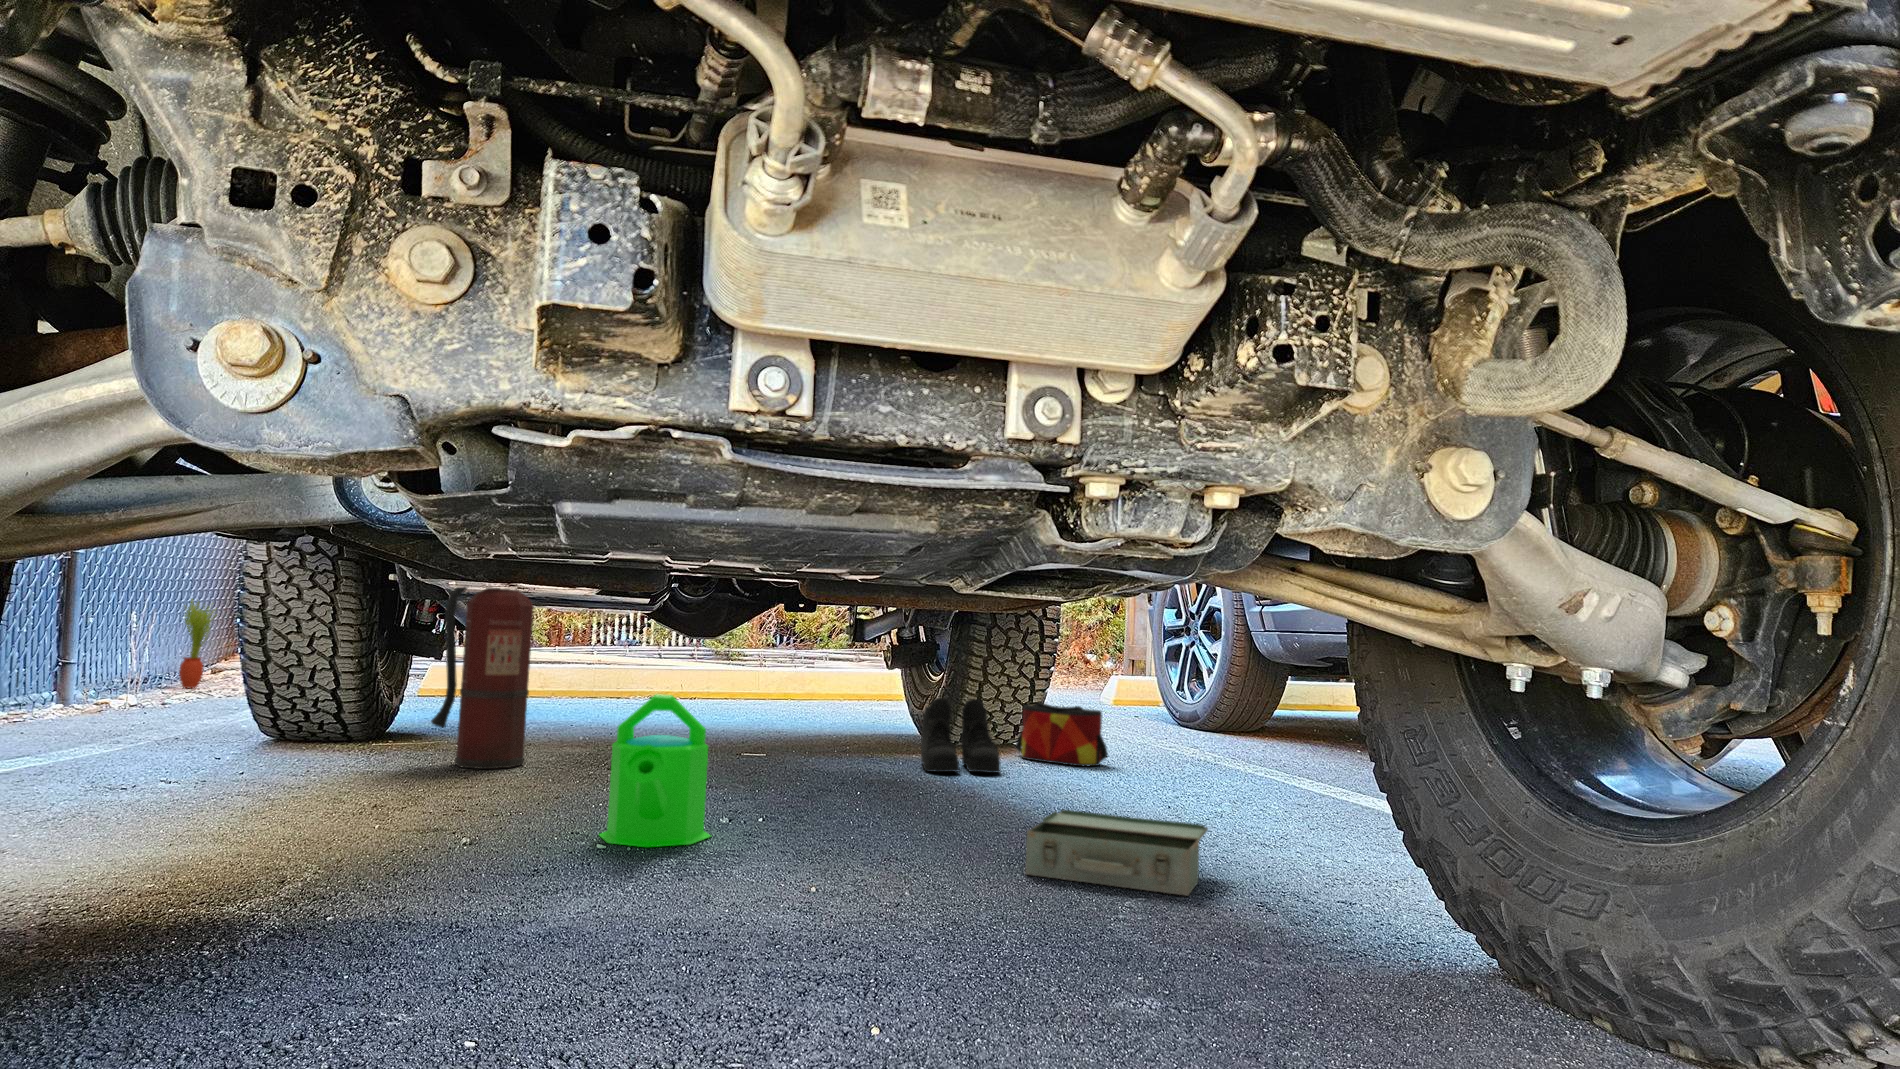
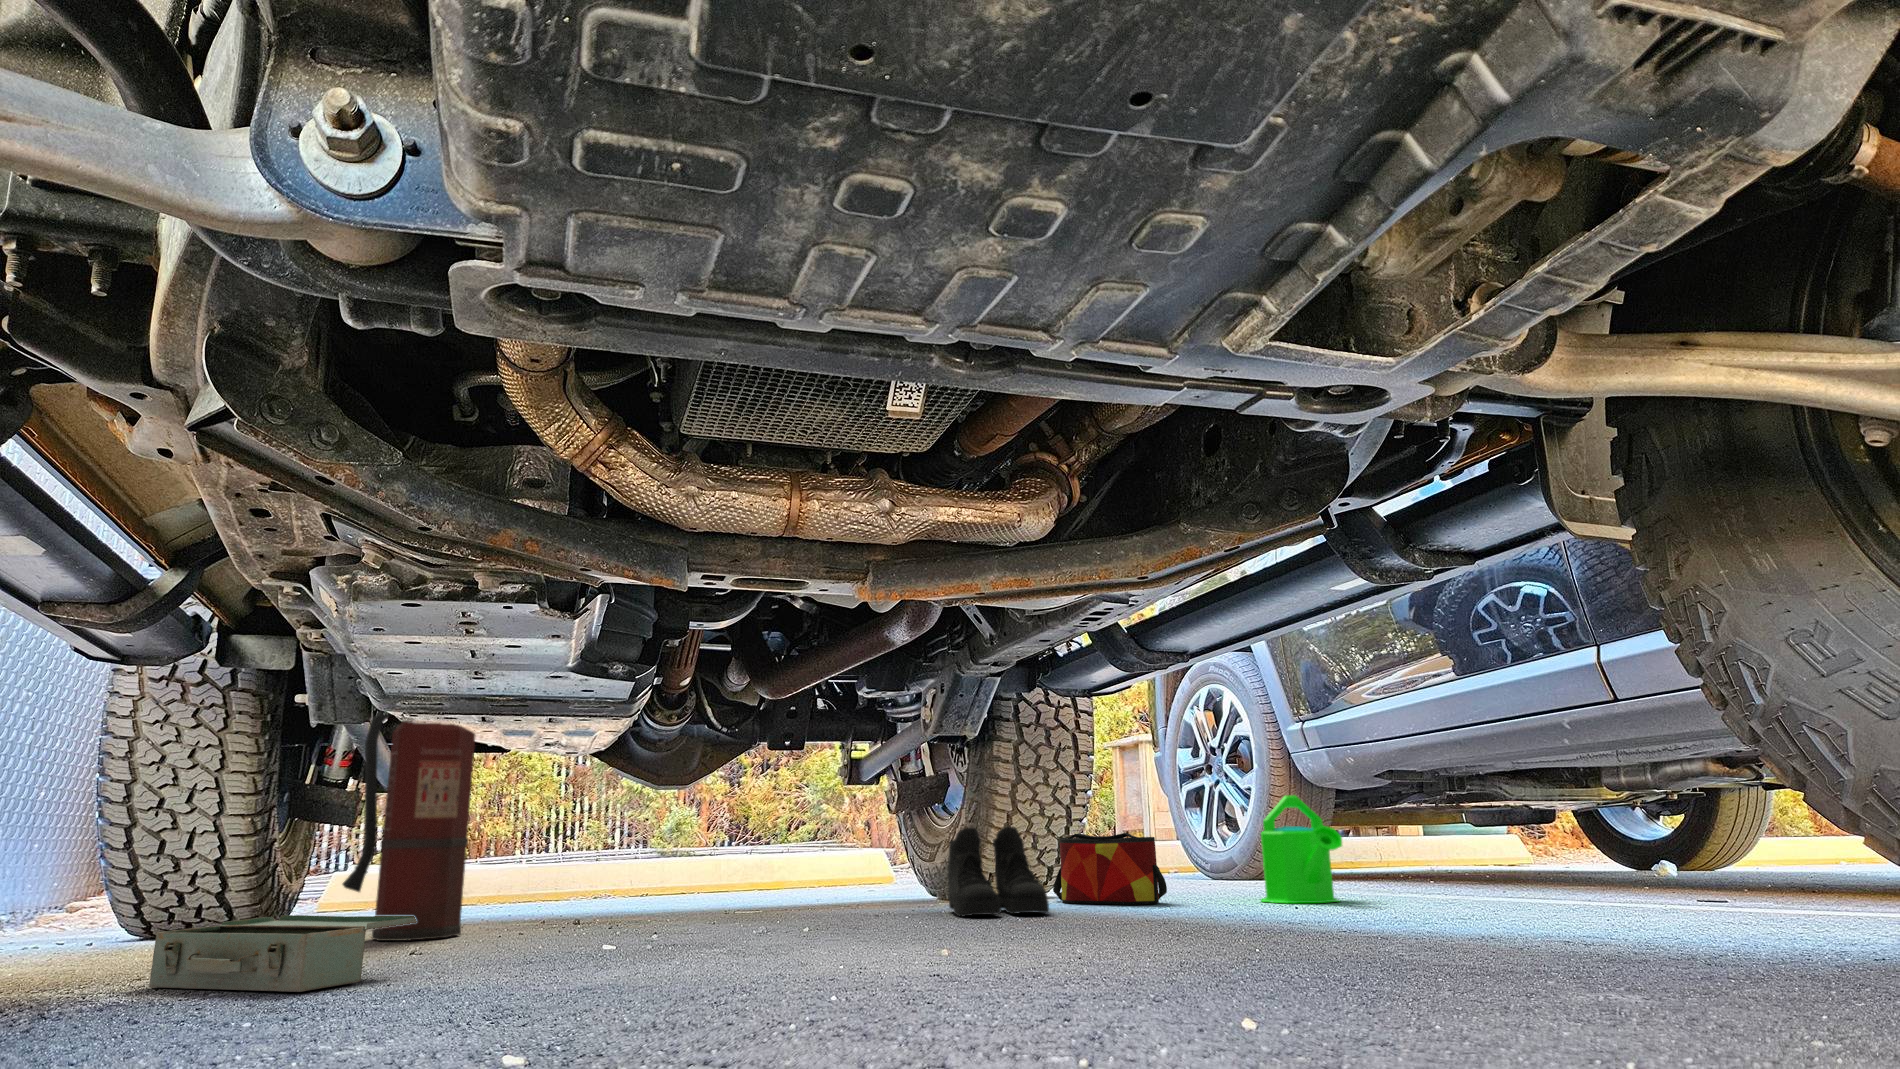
potted plant: present [179,599,216,688] -> none [20,808,73,919]
watering can: present [599,694,710,847] -> present [1261,795,1342,903]
toolbox: present [1025,809,1208,896] -> present [149,915,417,992]

